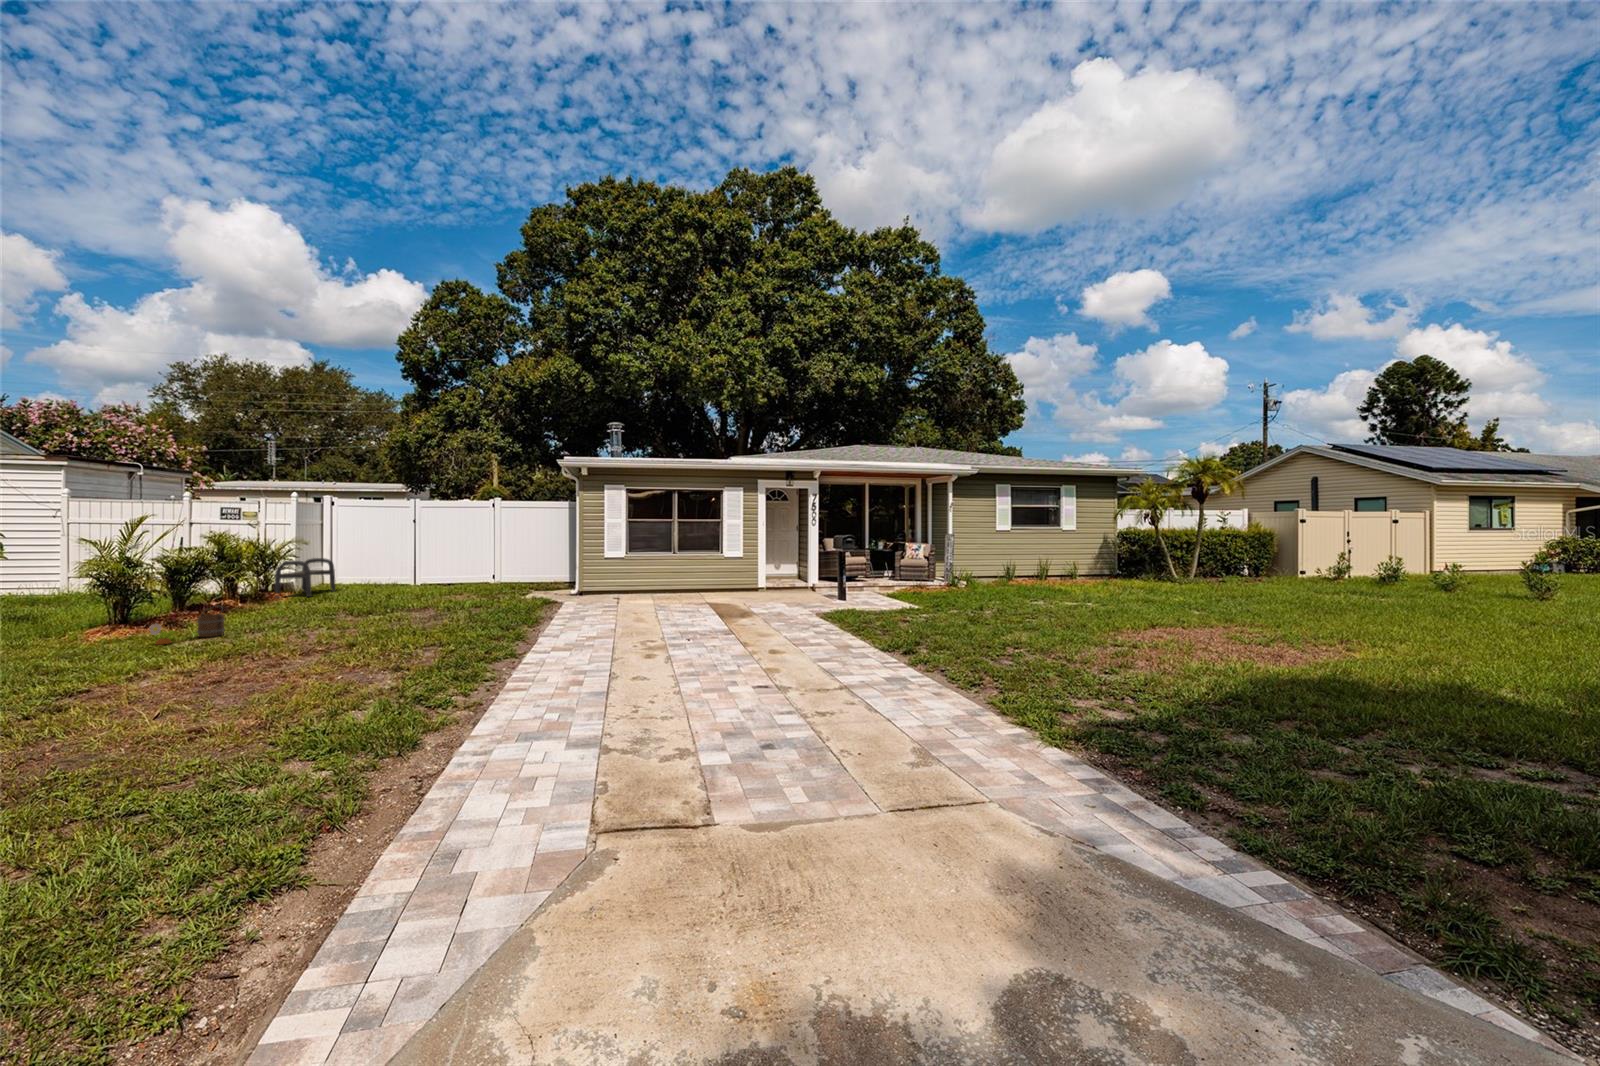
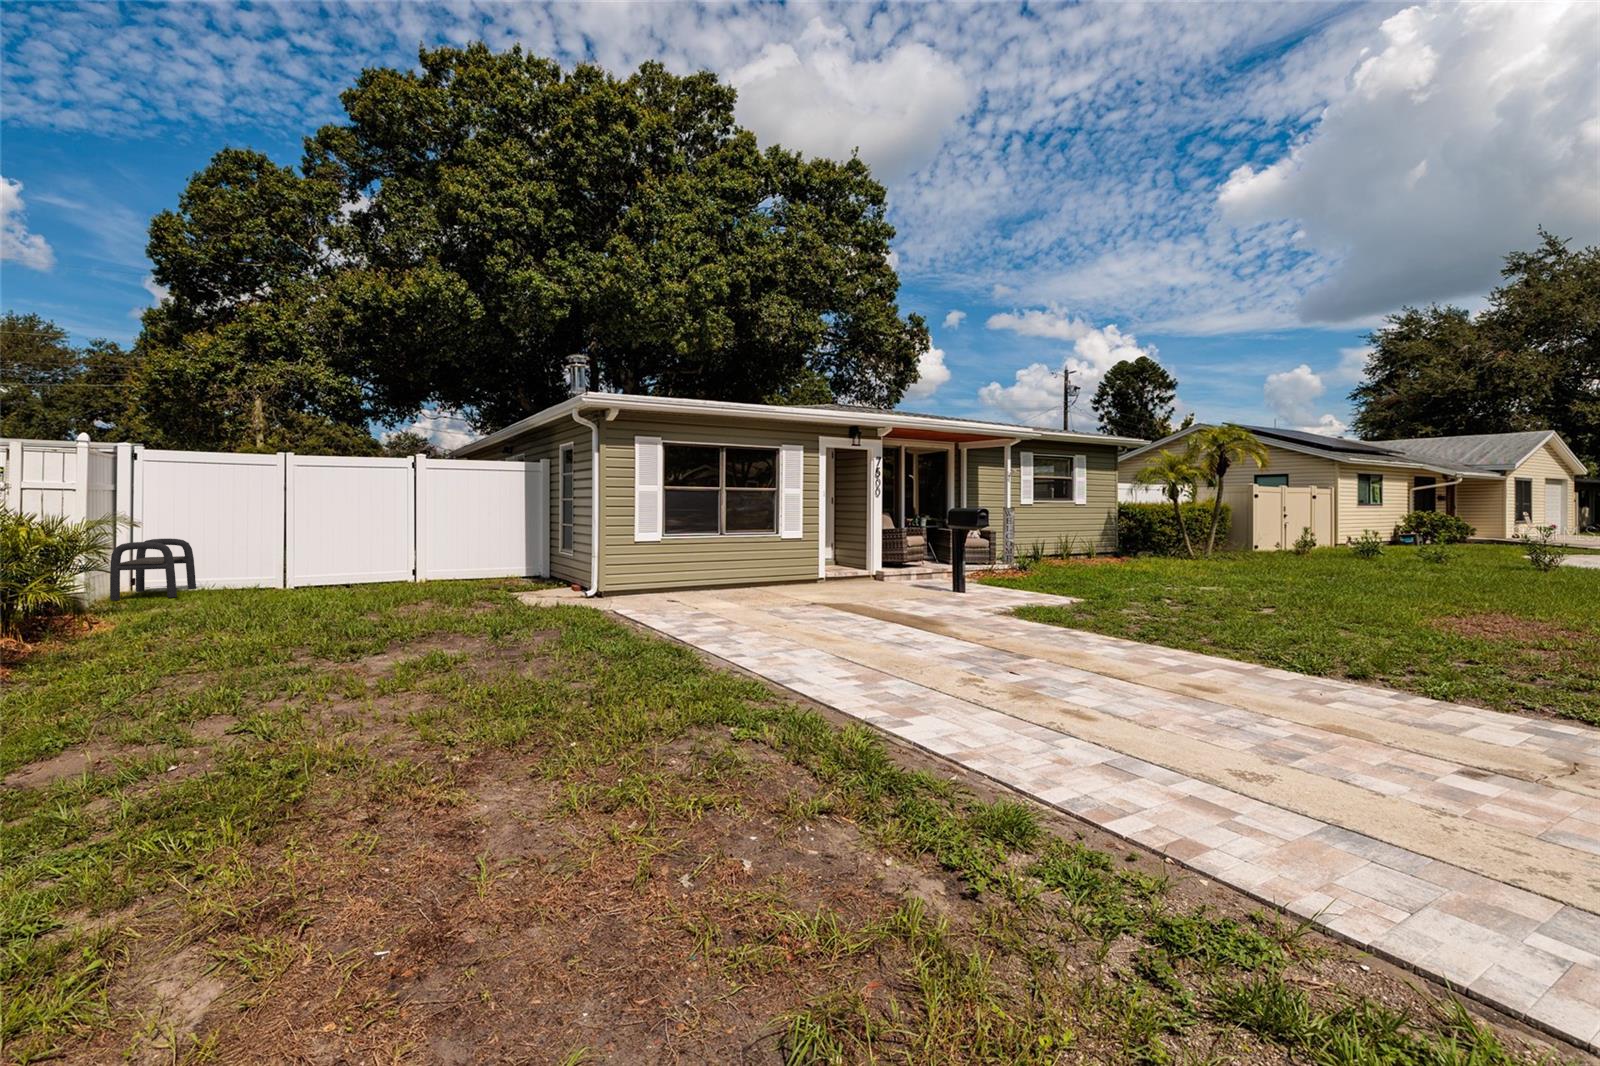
bucket: present [197,613,225,637] -> none [140,610,187,662]
decorative plant: present [150,624,176,645] -> none [79,642,136,678]

